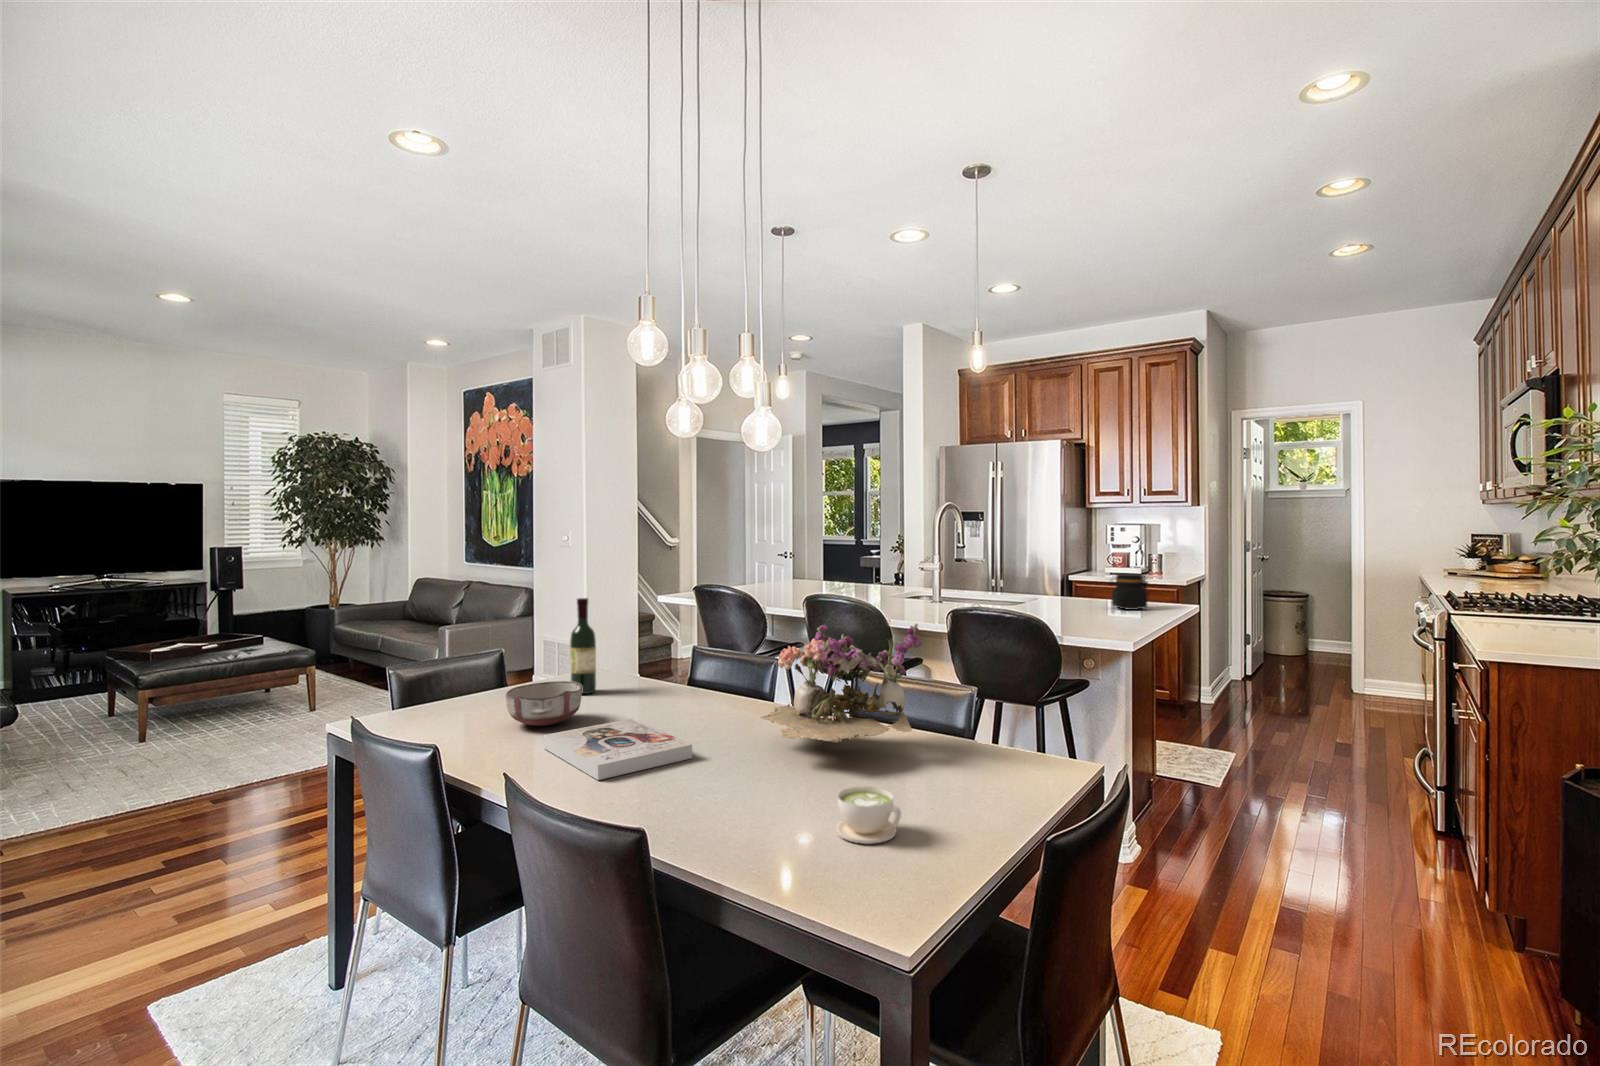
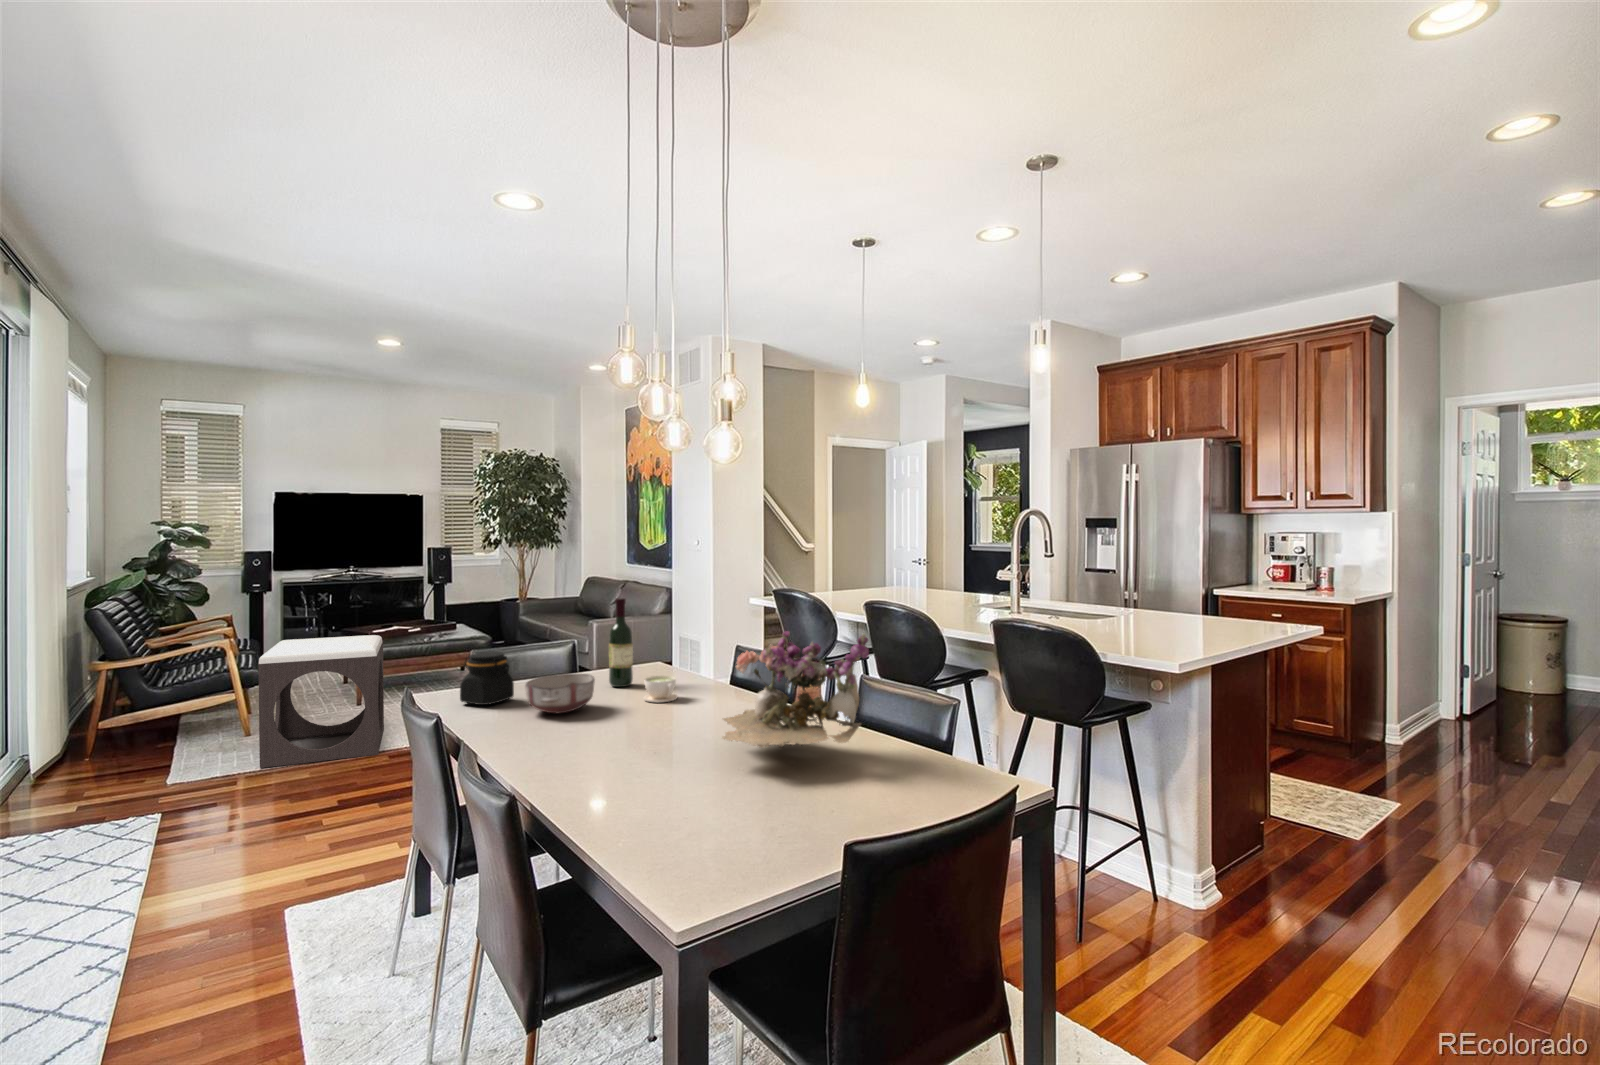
jar: present [1109,574,1149,610] -> present [460,652,514,705]
footstool: none [37,654,204,825] -> present [258,635,384,768]
book: present [544,719,692,780] -> none [536,712,650,765]
coffee cup: present [836,786,901,844] -> present [644,676,677,703]

